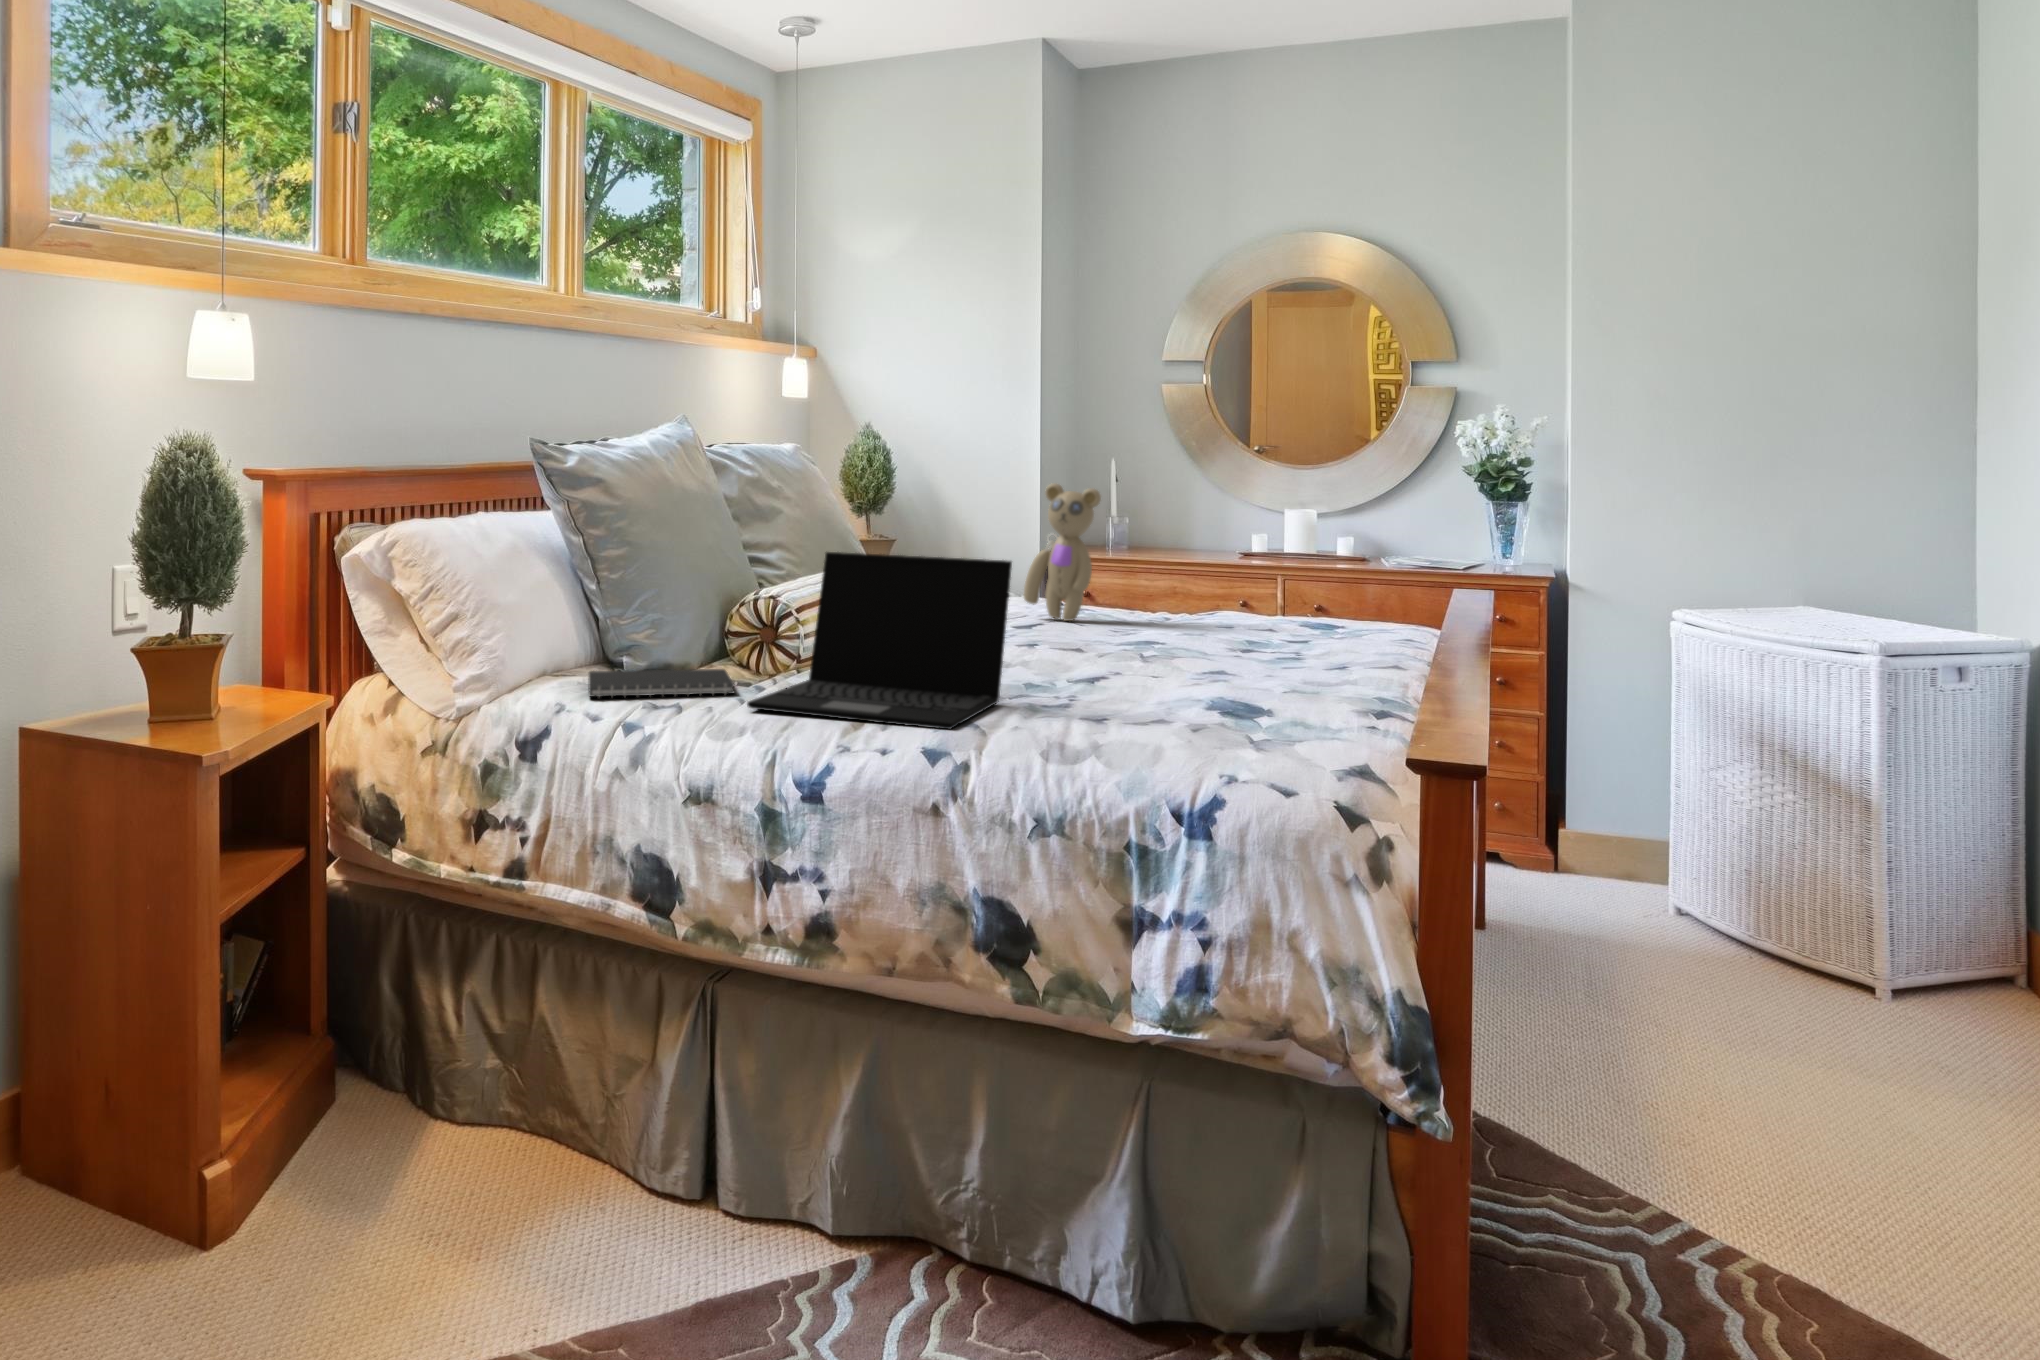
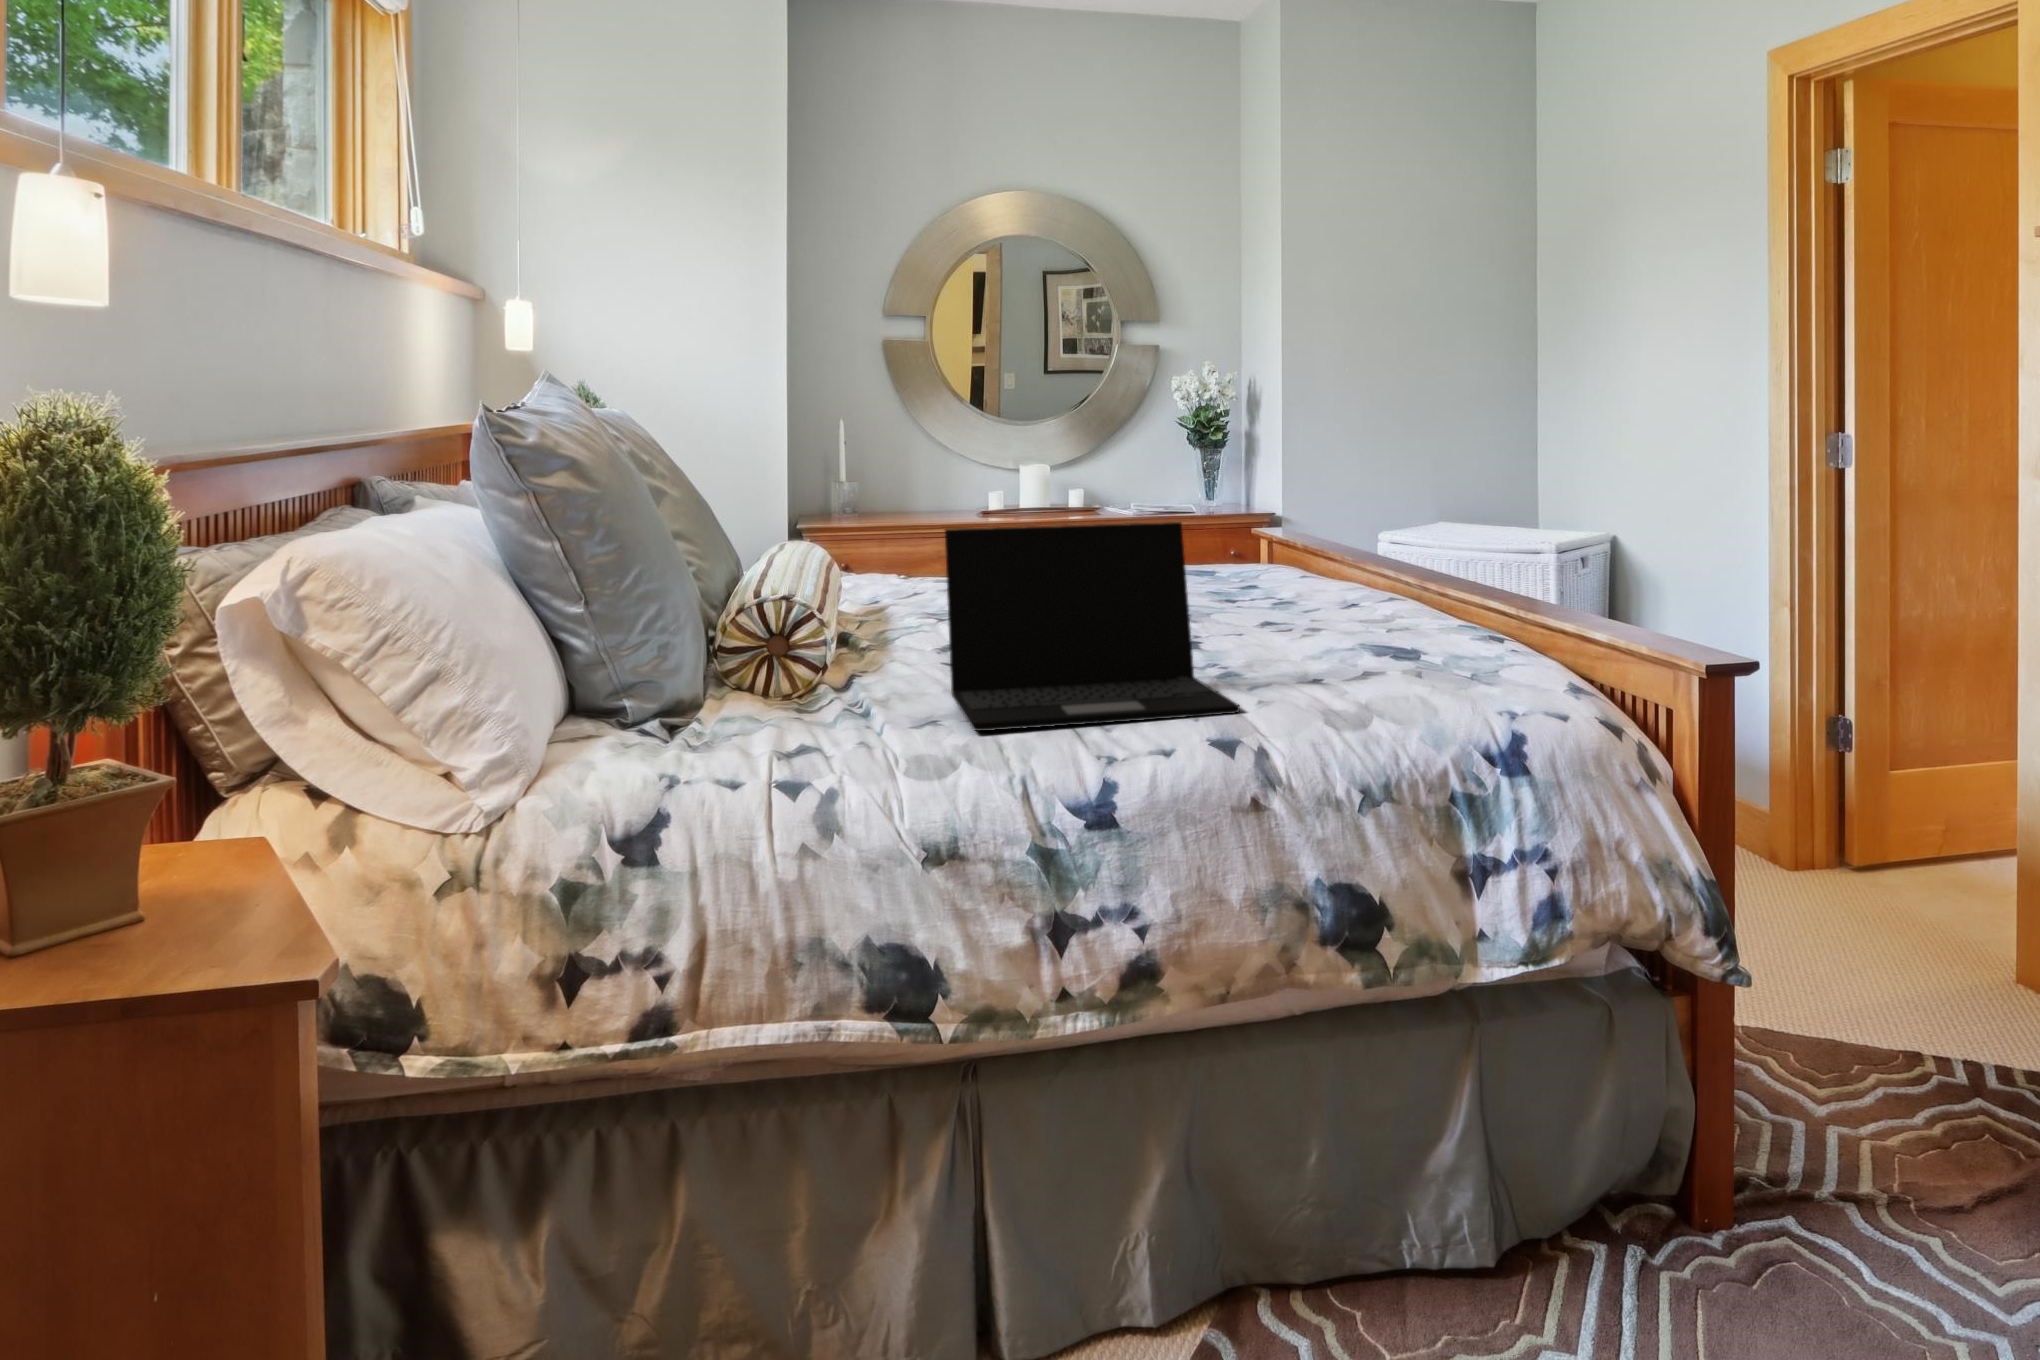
teddy bear: present [1023,483,1101,621] -> none [894,442,991,603]
notebook: present [588,669,735,697] -> none [642,696,888,756]

